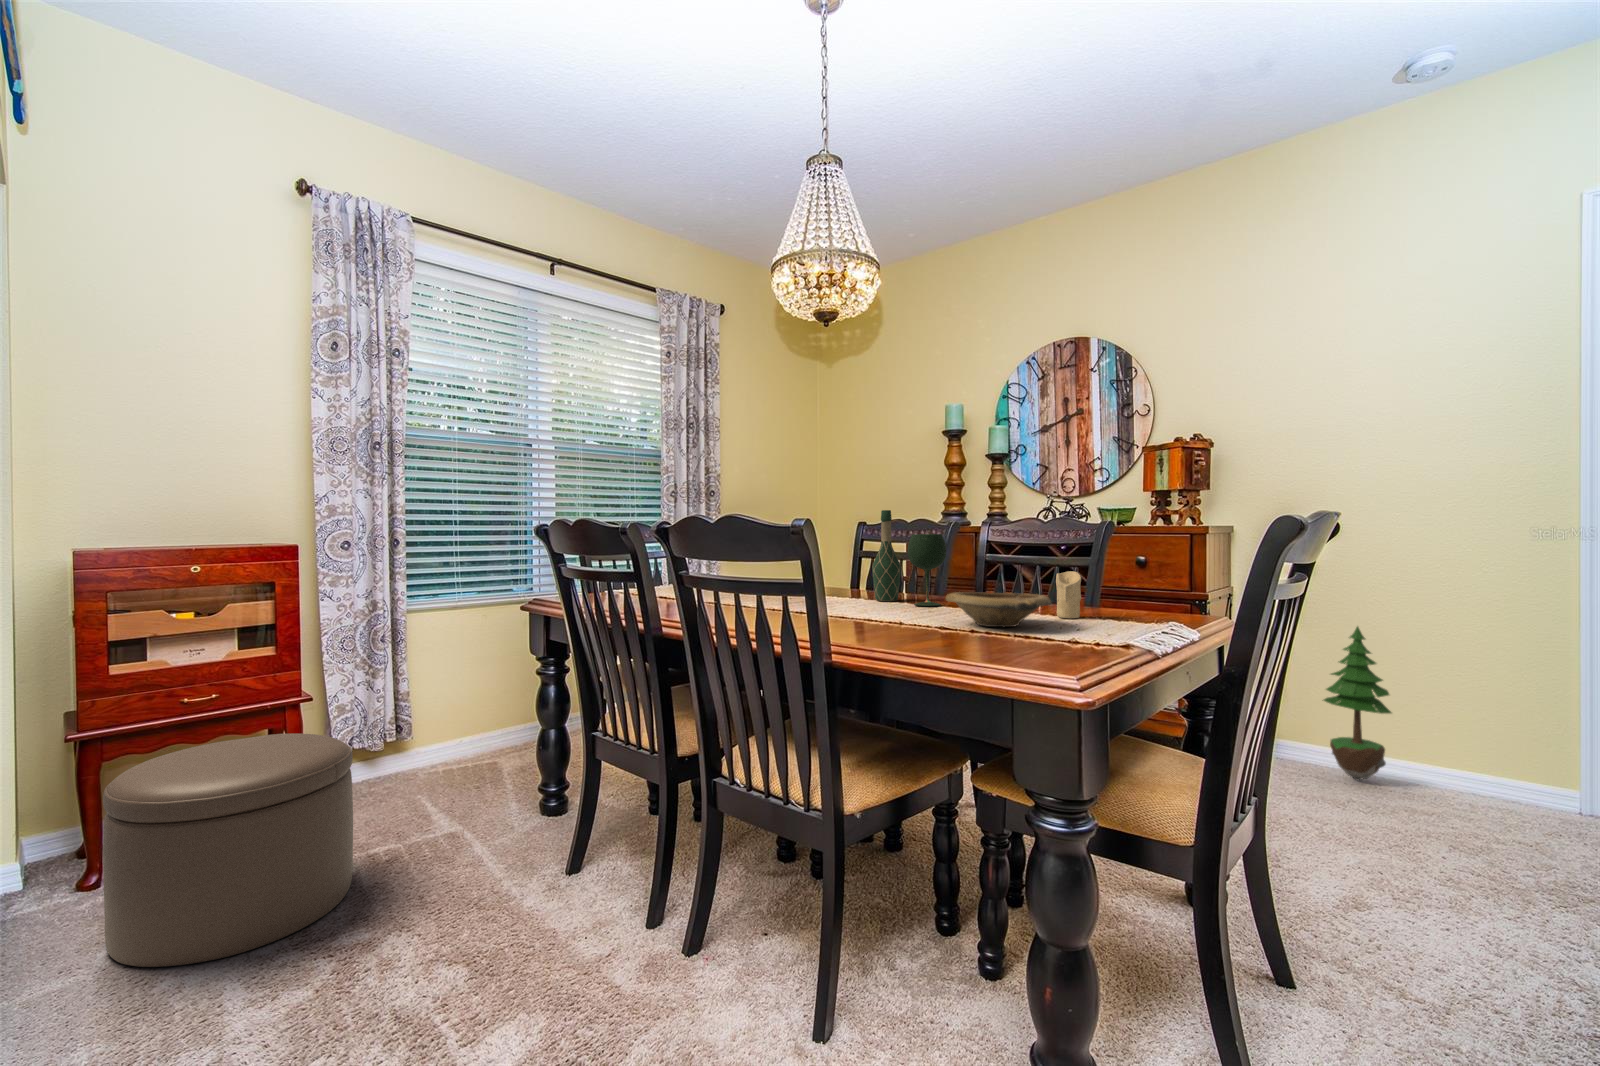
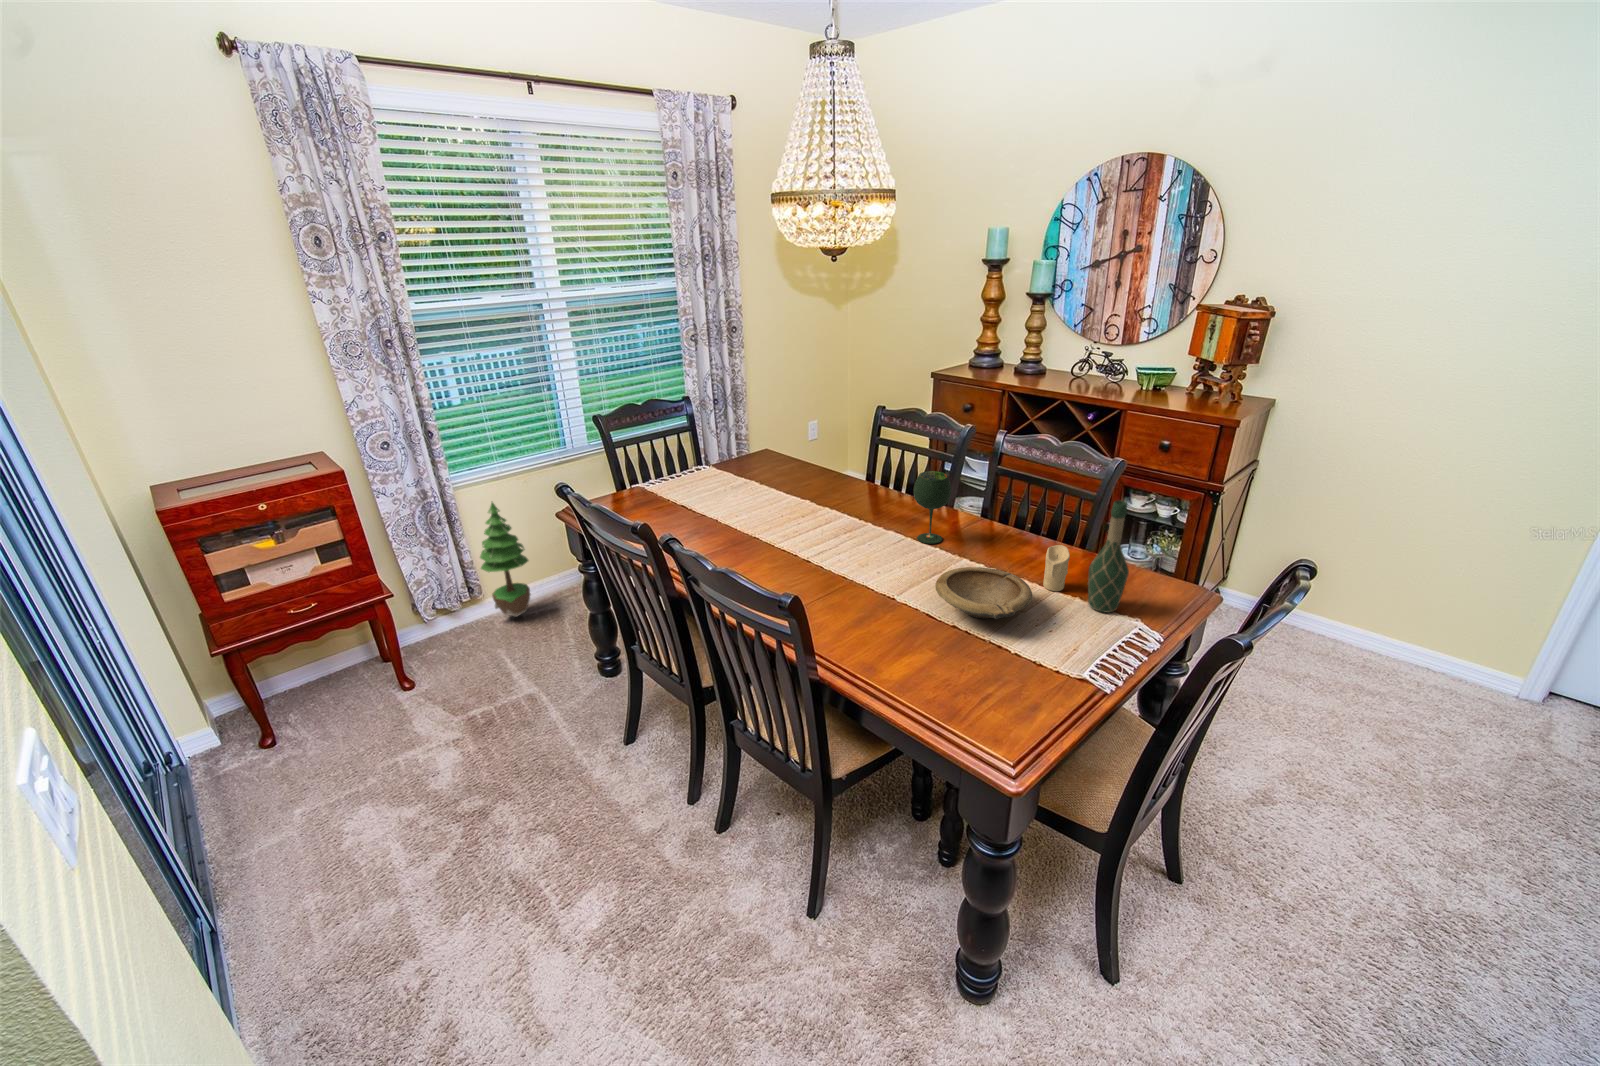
wine bottle: present [872,510,901,601] -> present [1088,500,1129,613]
potted tree: present [1324,627,1391,780] -> present [480,503,530,617]
ottoman: present [103,734,353,967] -> none [258,644,459,833]

